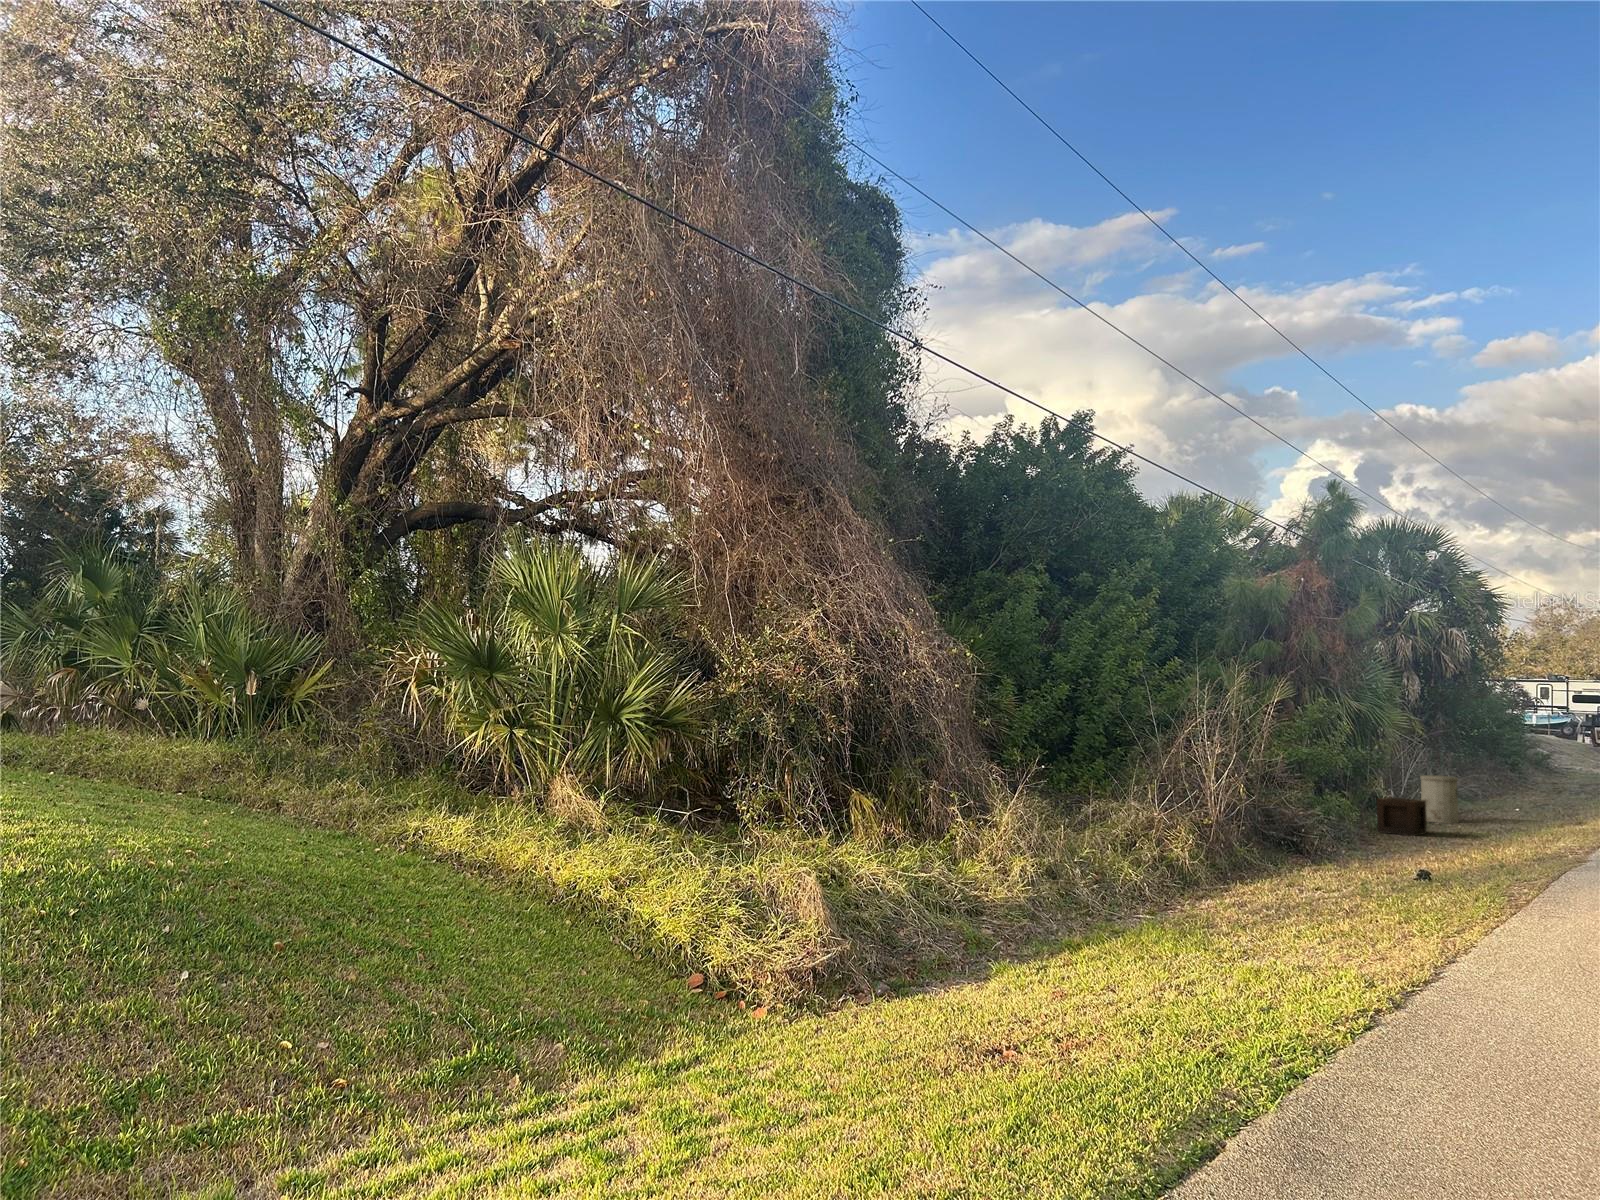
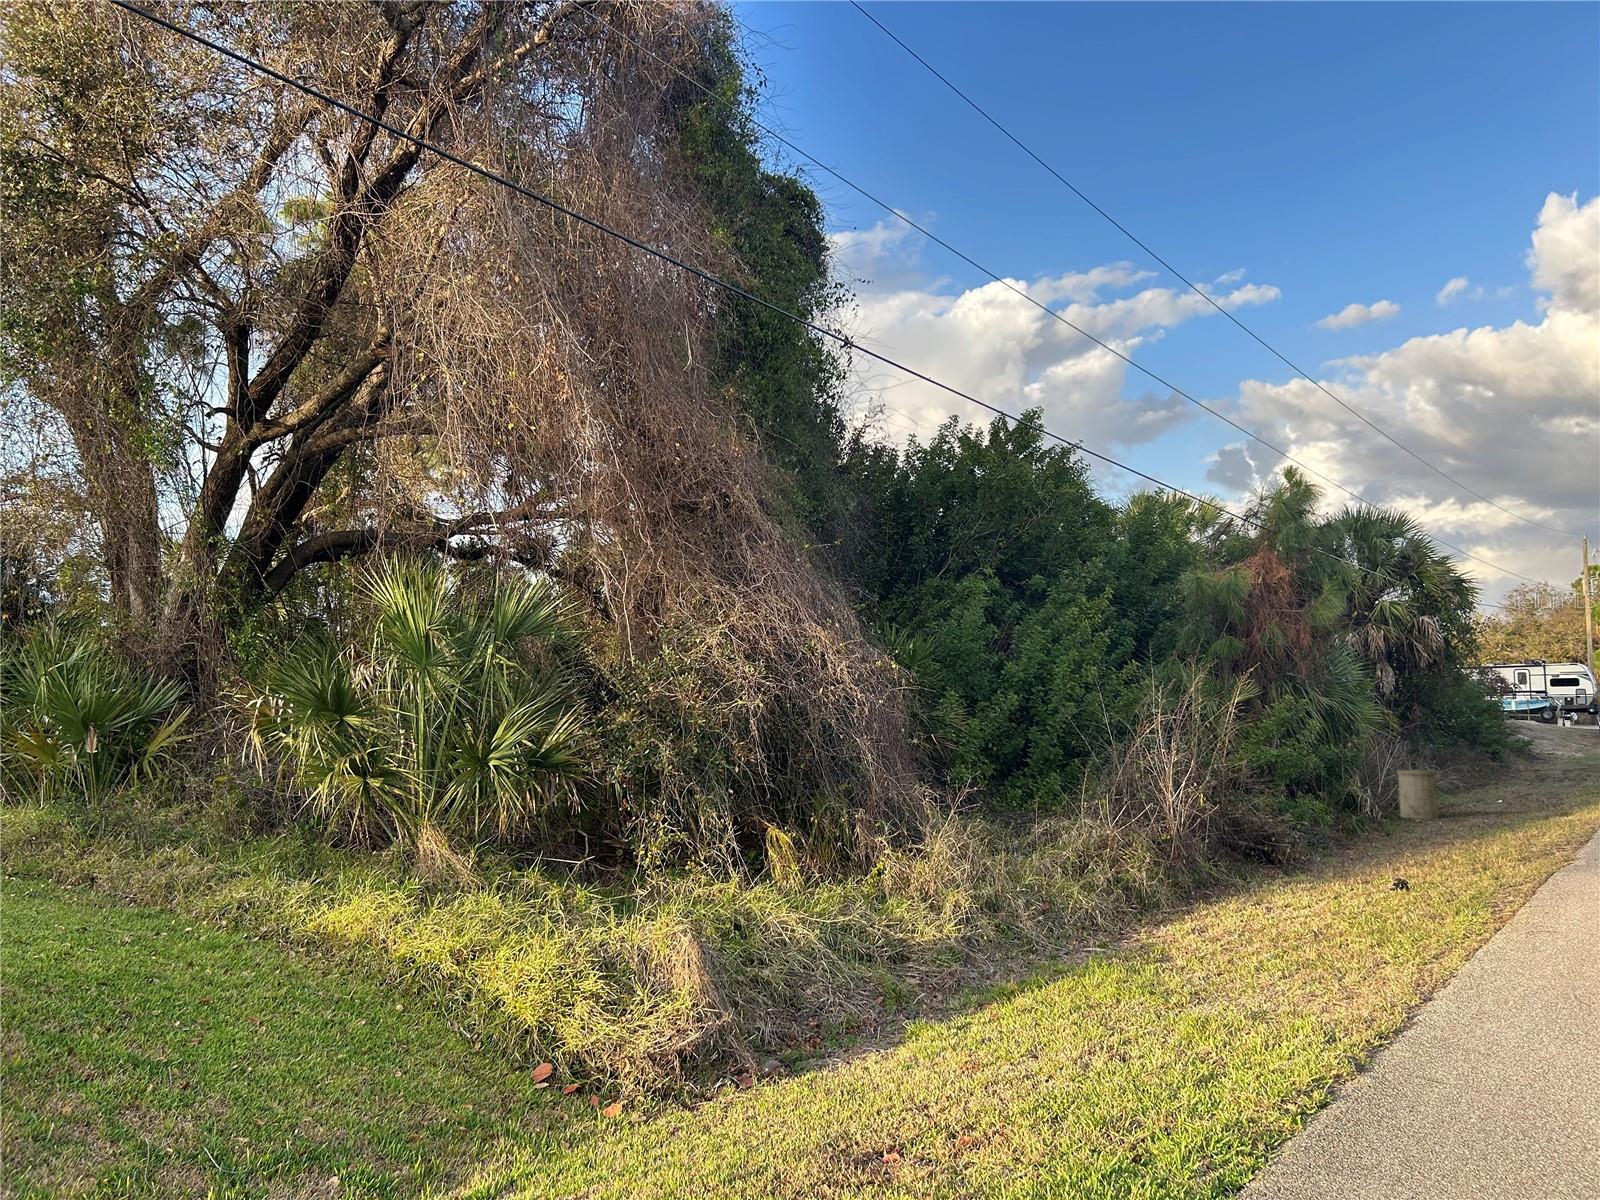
wooden crate: present [1377,797,1427,836] -> none [1352,795,1406,836]

